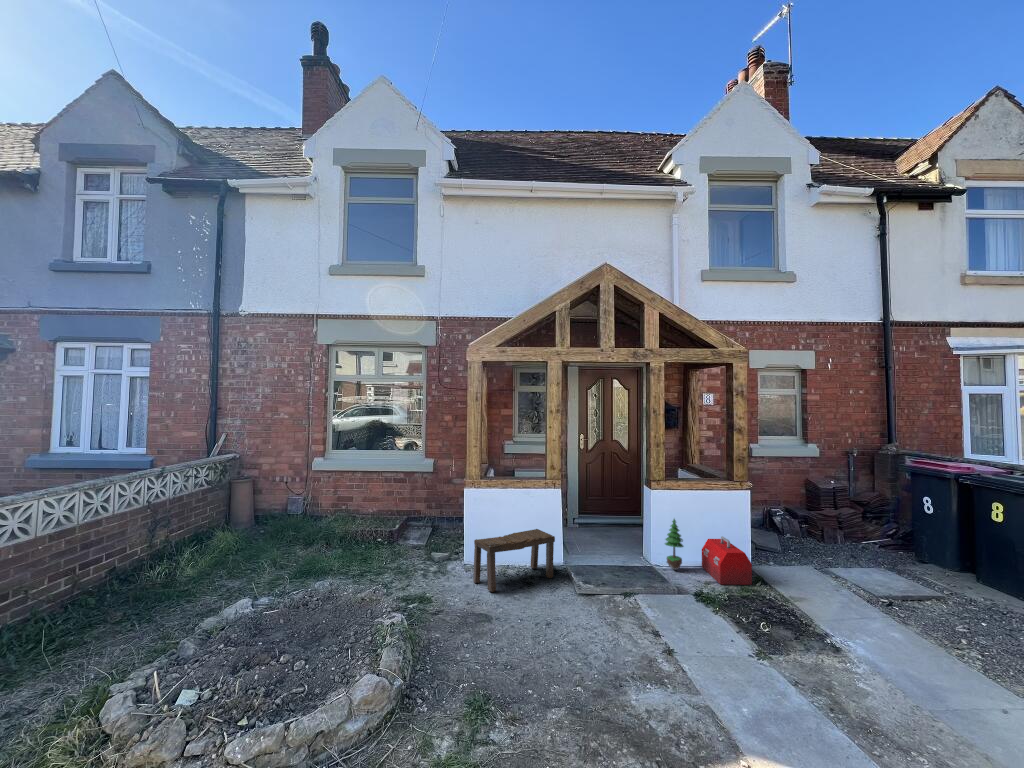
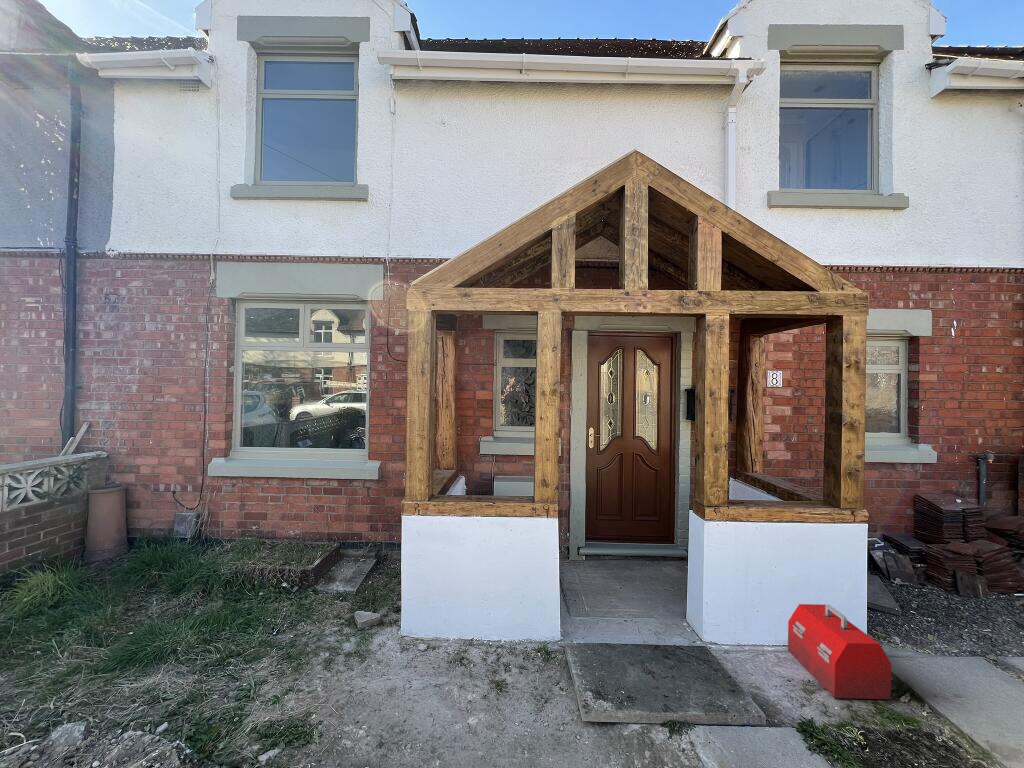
potted tree: present [665,519,683,570] -> none [727,571,762,658]
bench: present [473,529,555,592] -> none [404,585,545,715]

